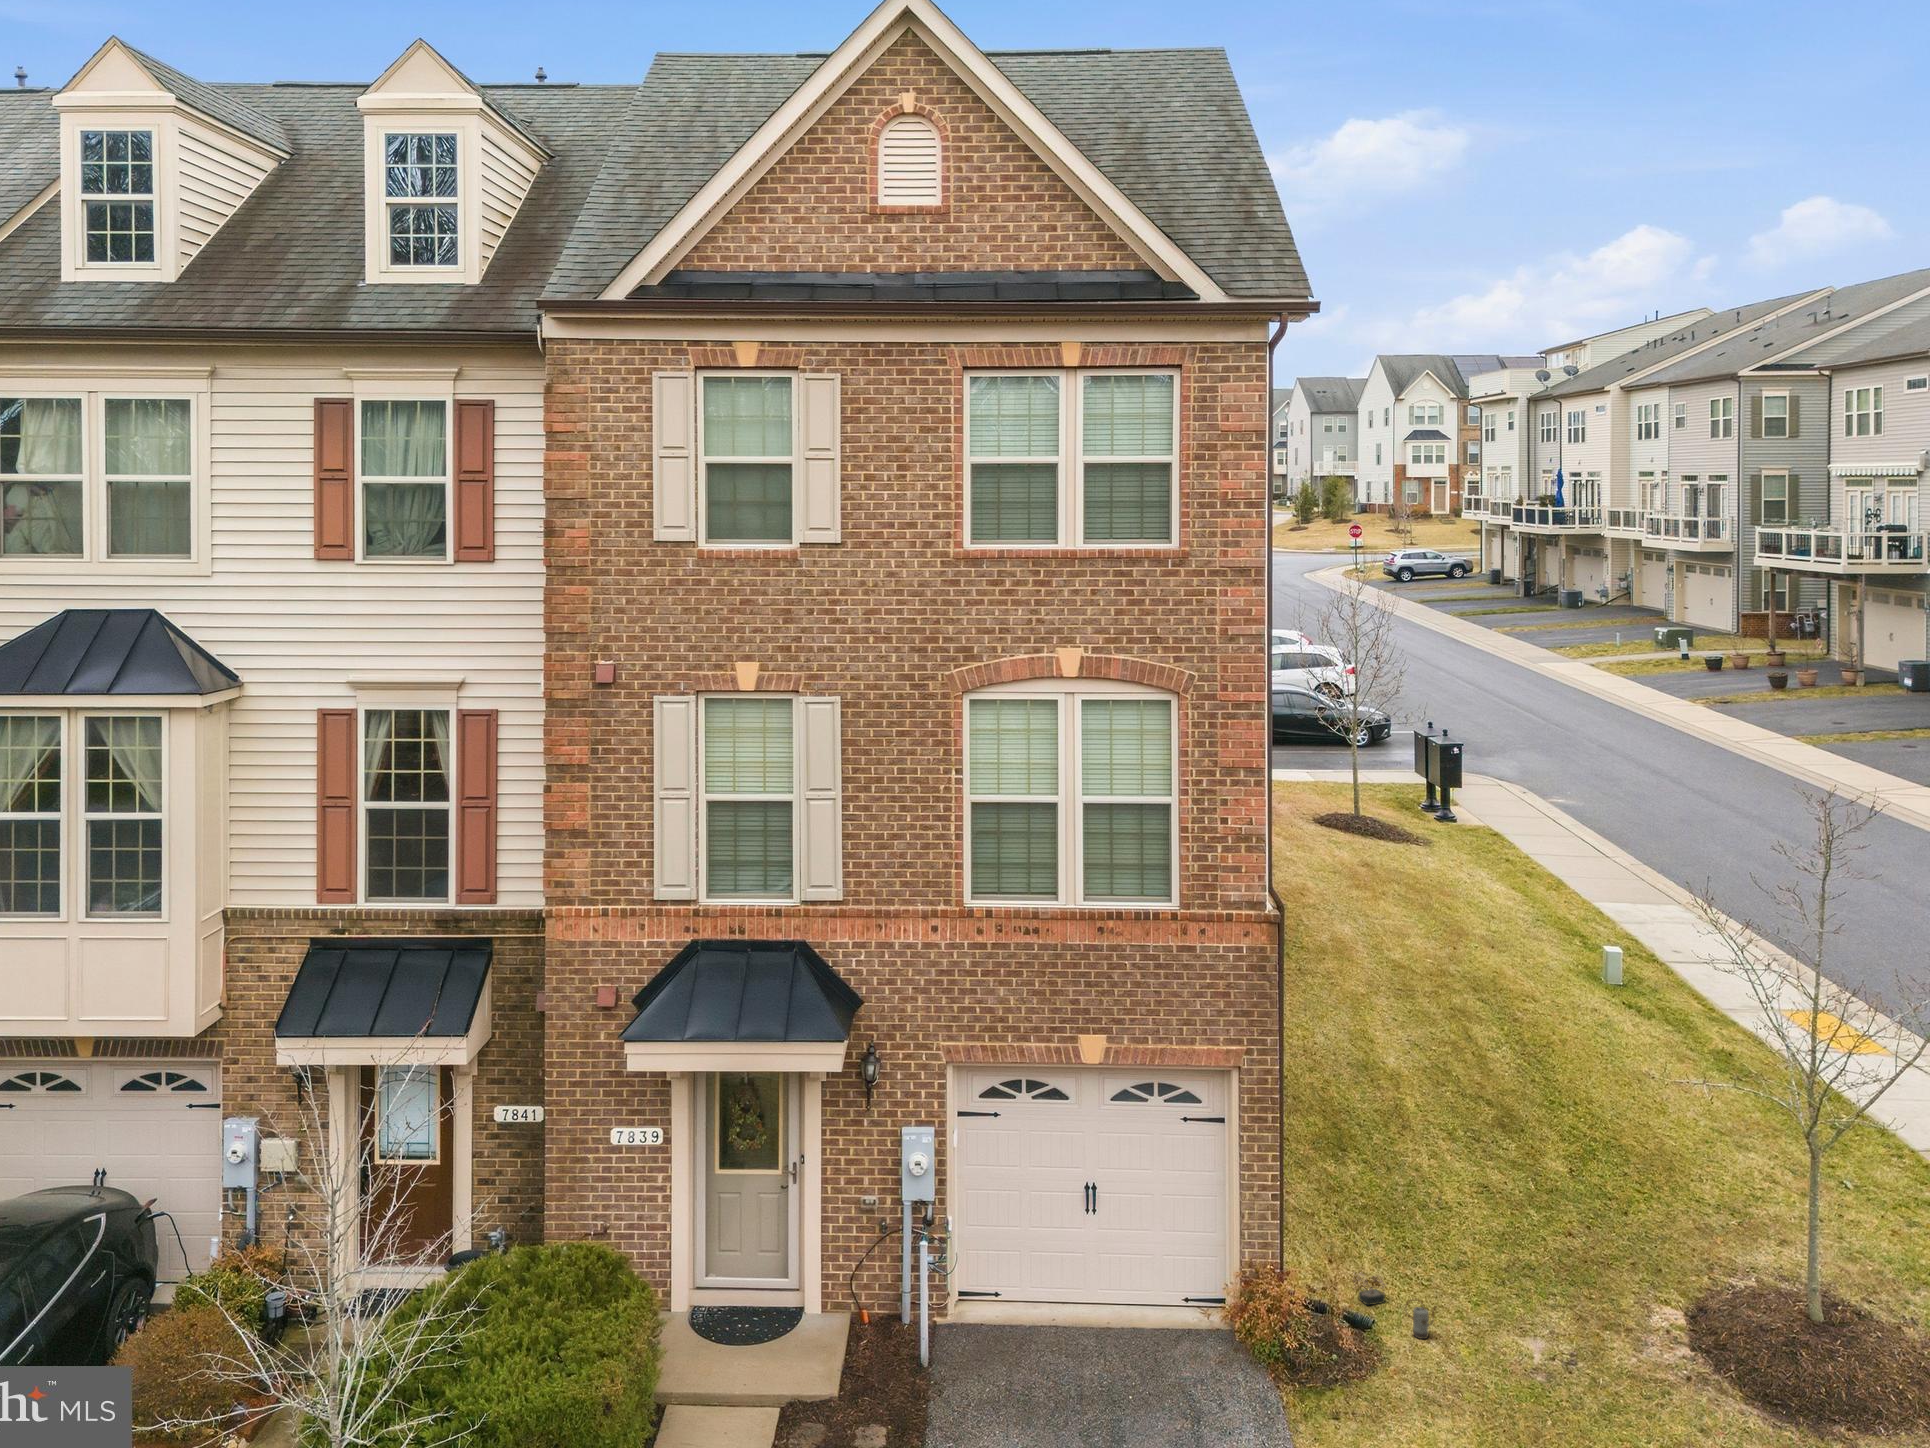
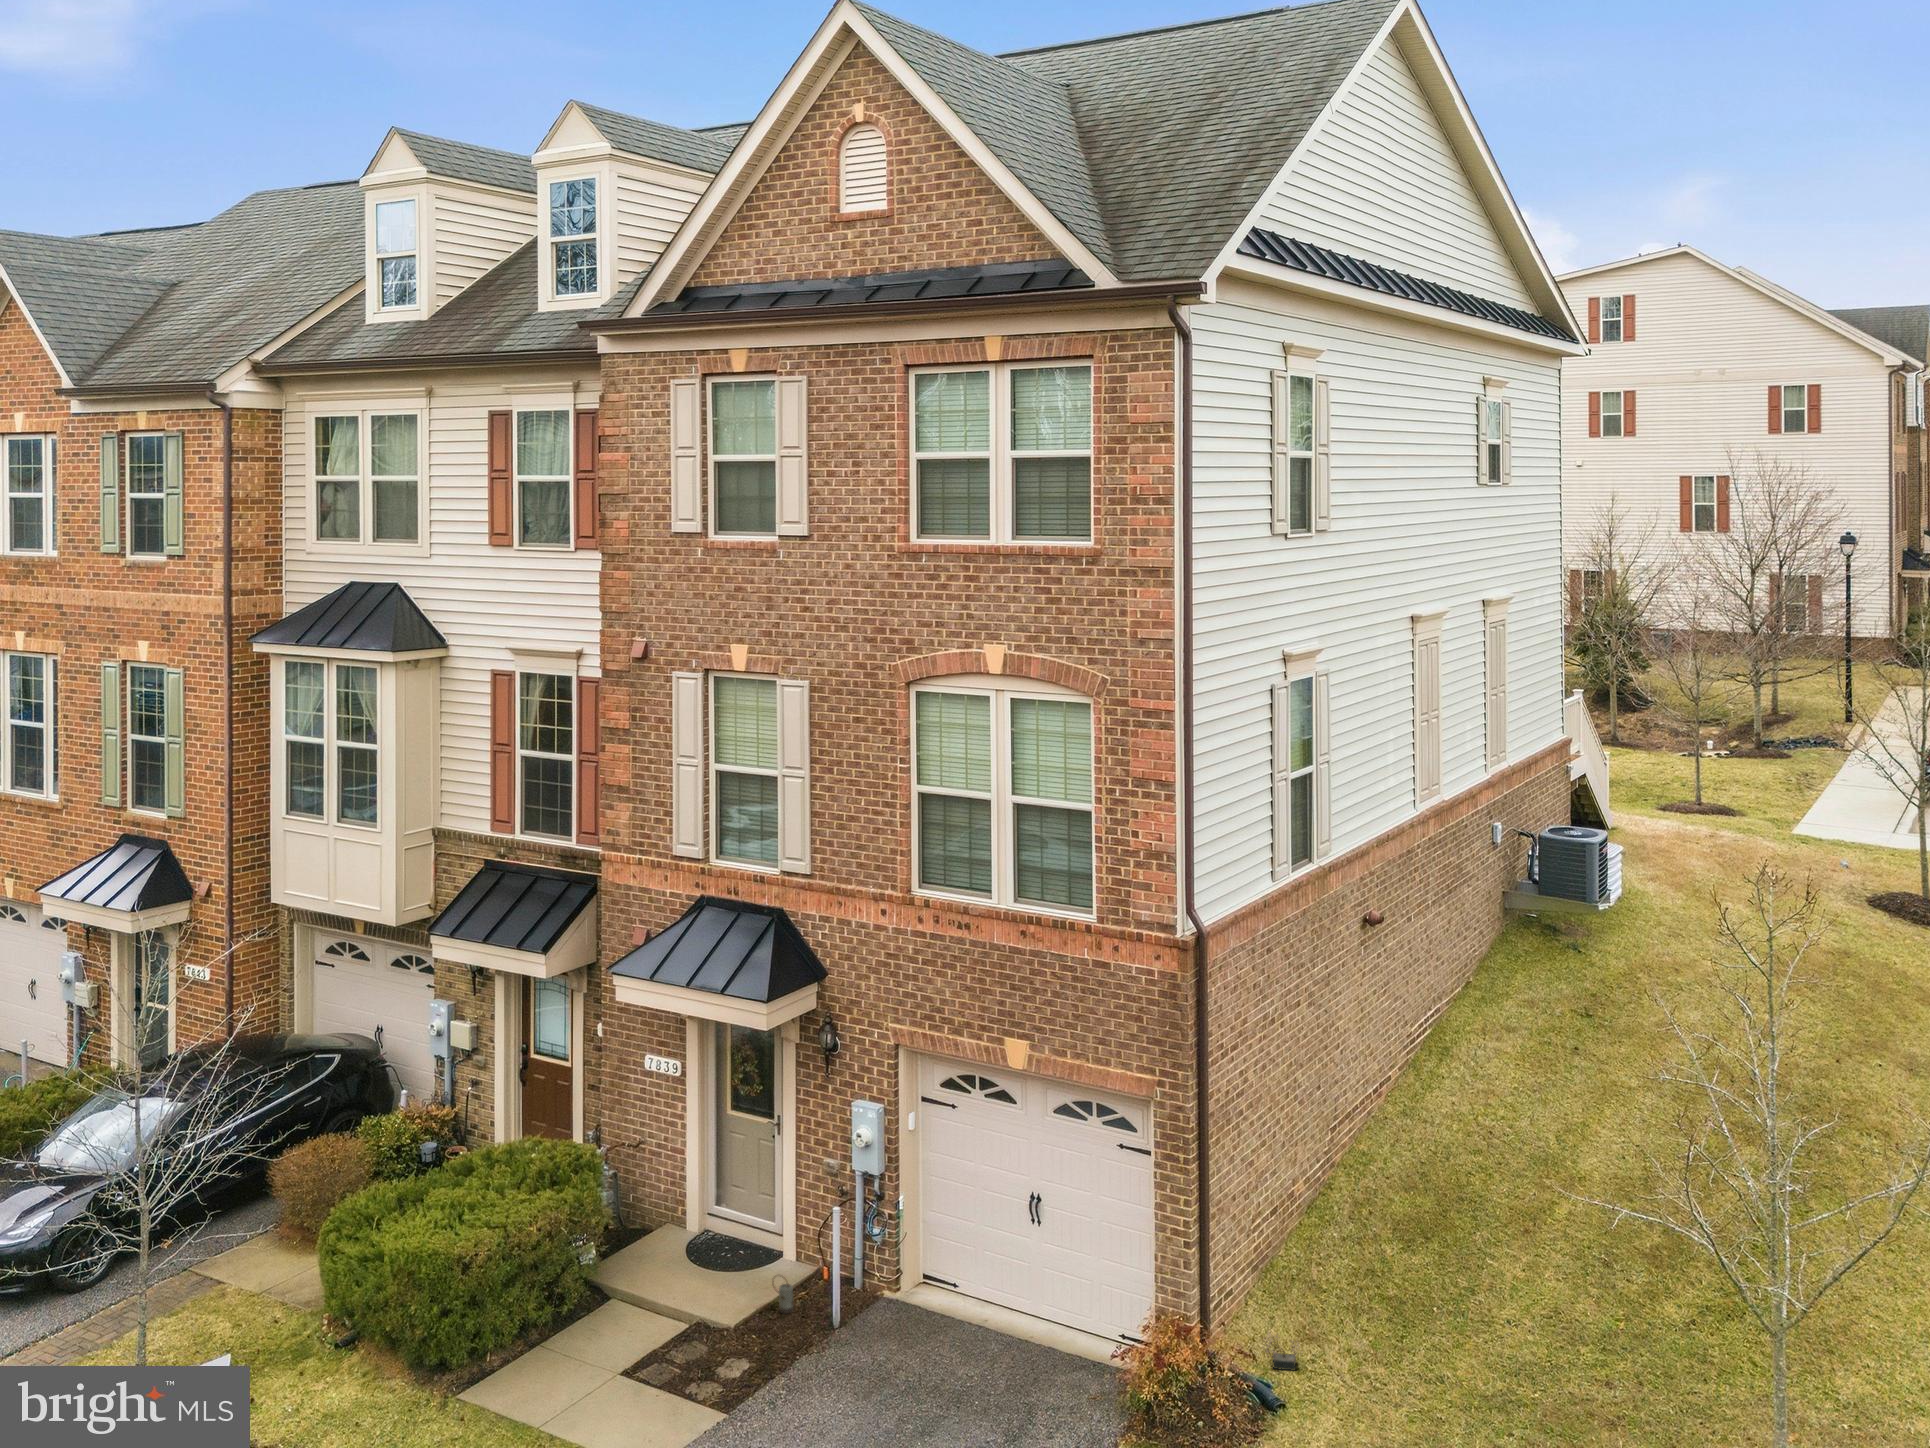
watering can: present [1406,1299,1436,1339] -> present [773,1277,795,1314]

